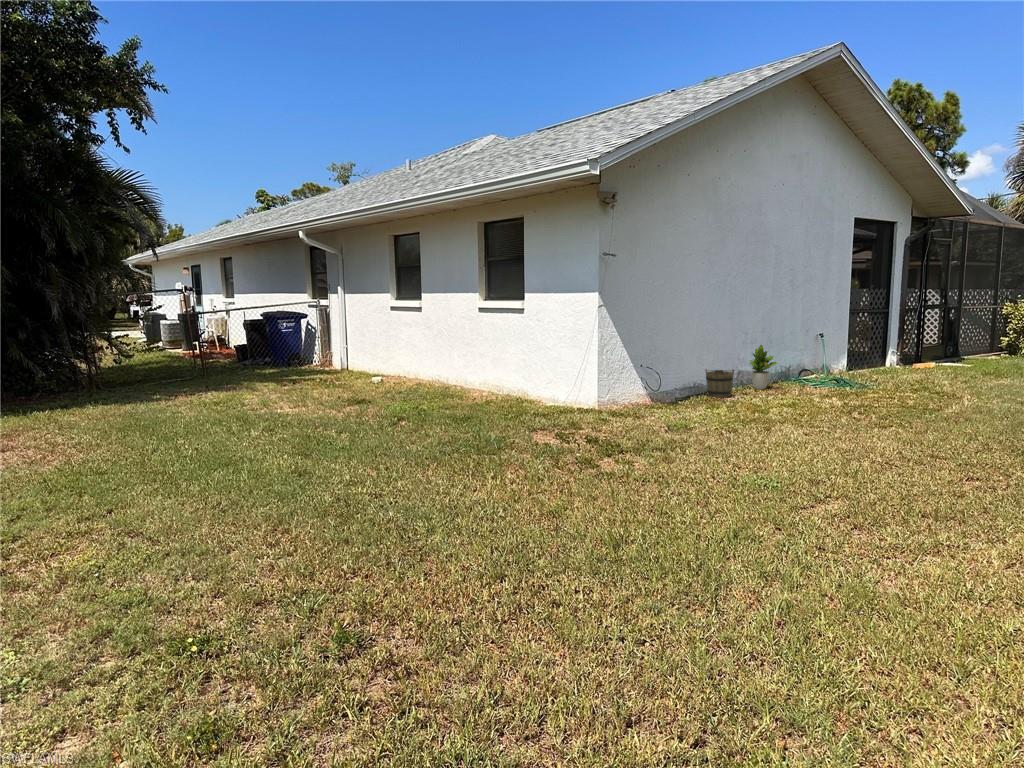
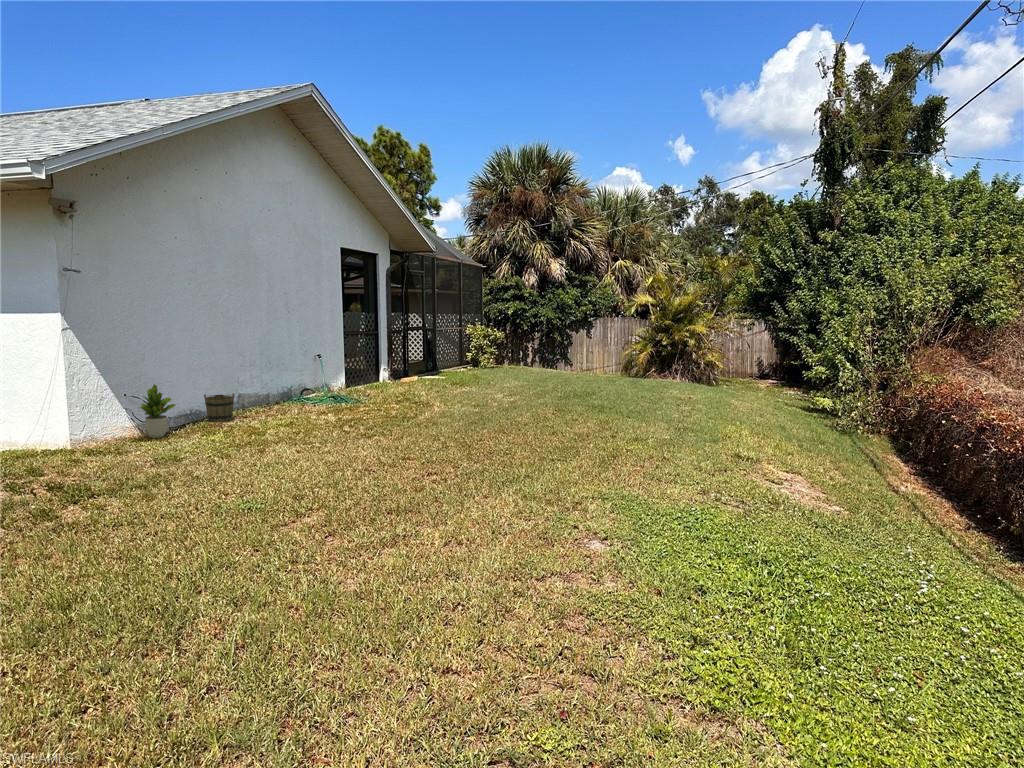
potted plant: present [749,345,777,389] -> present [139,385,175,438]

